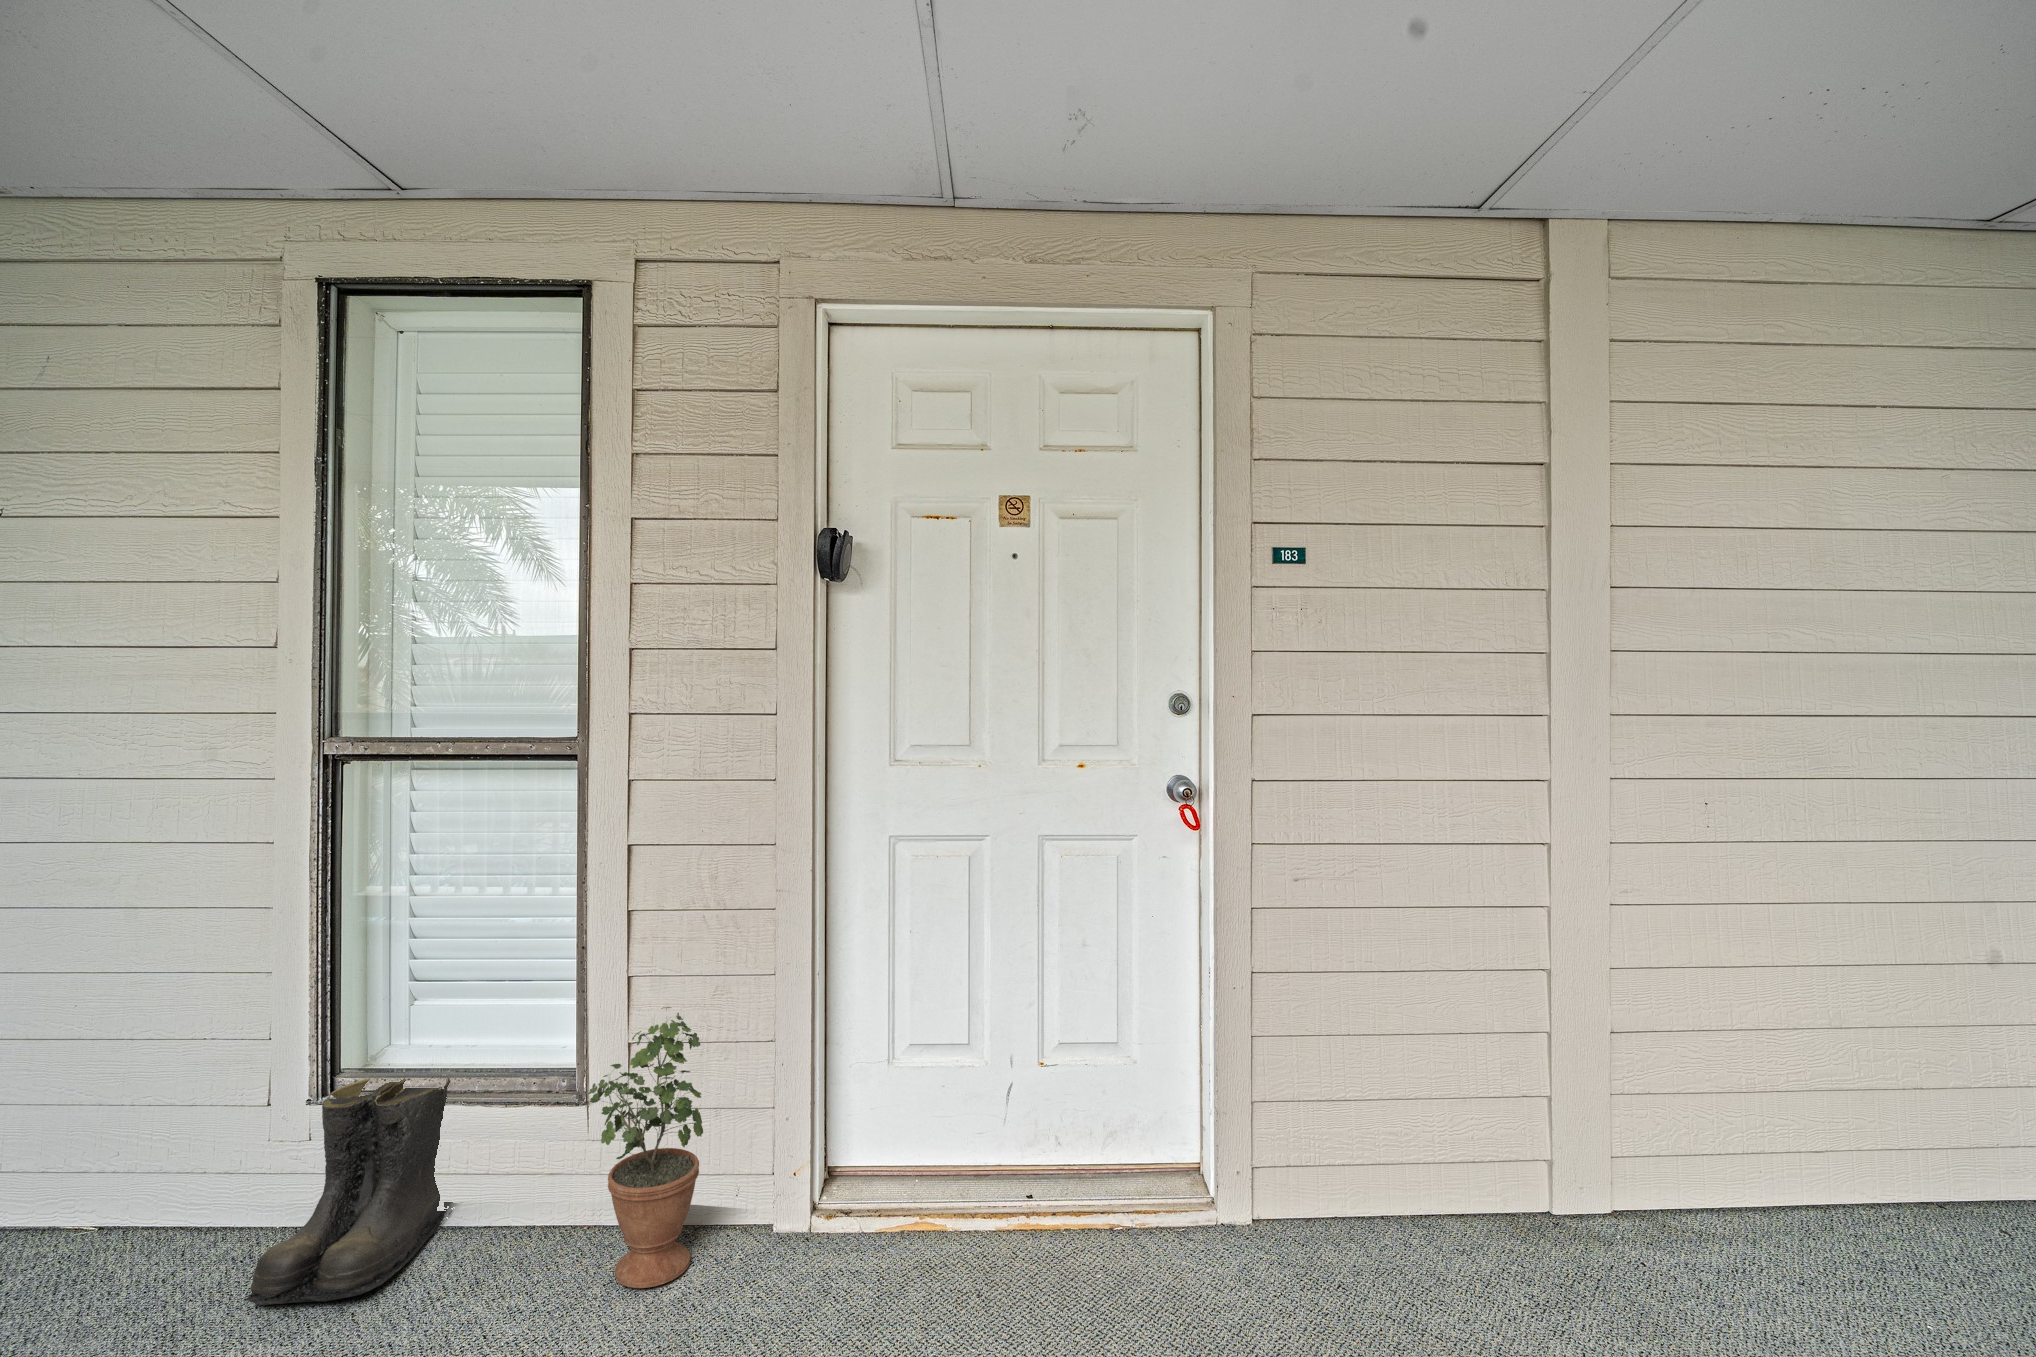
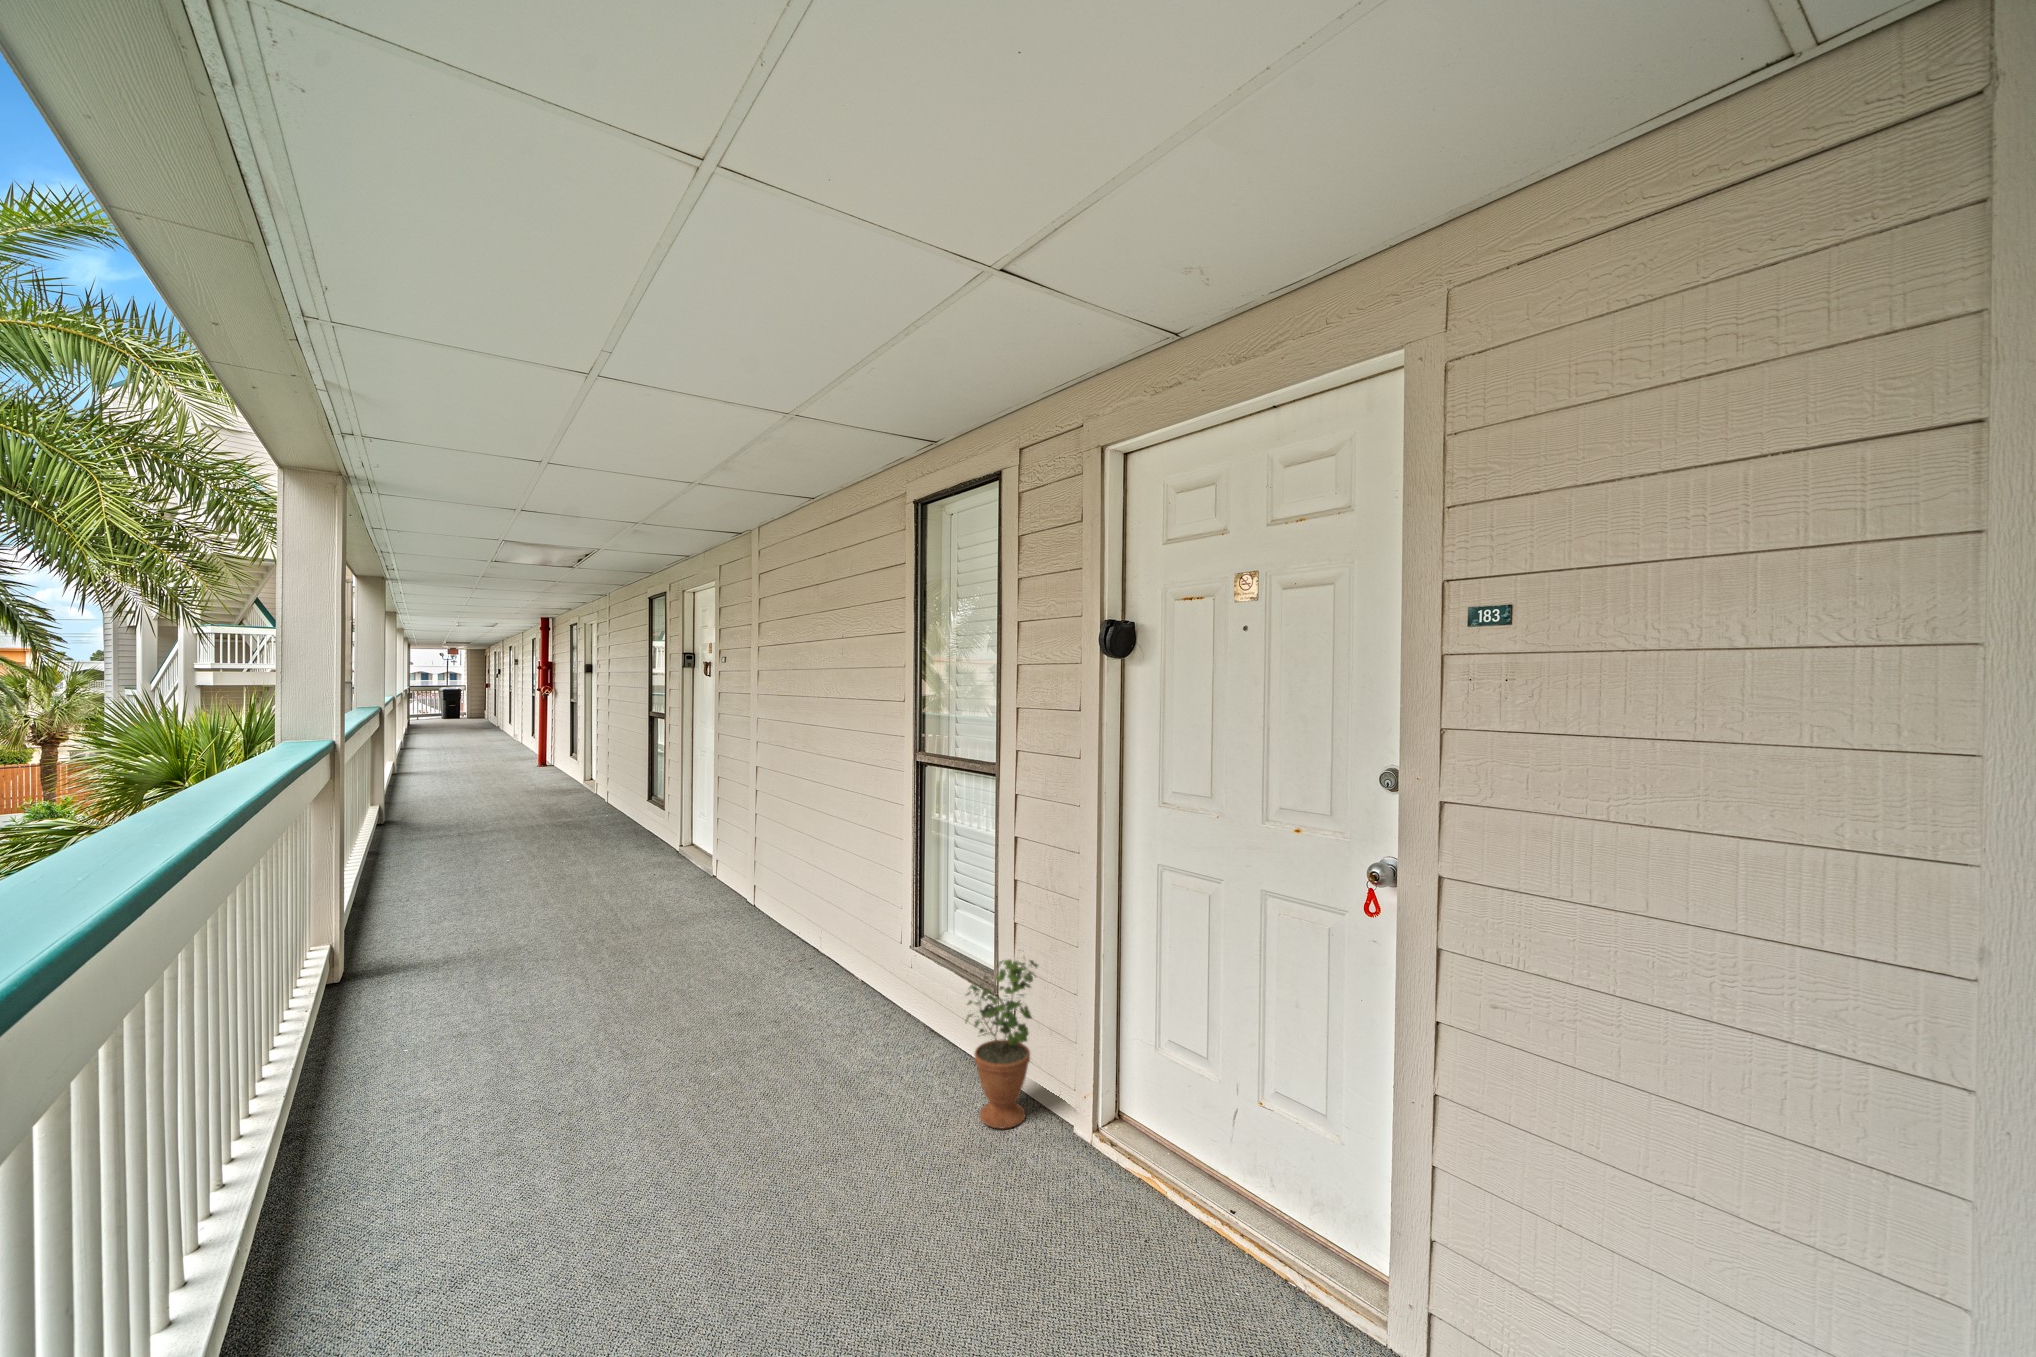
boots: present [246,1078,451,1305] -> none [862,945,966,1058]

